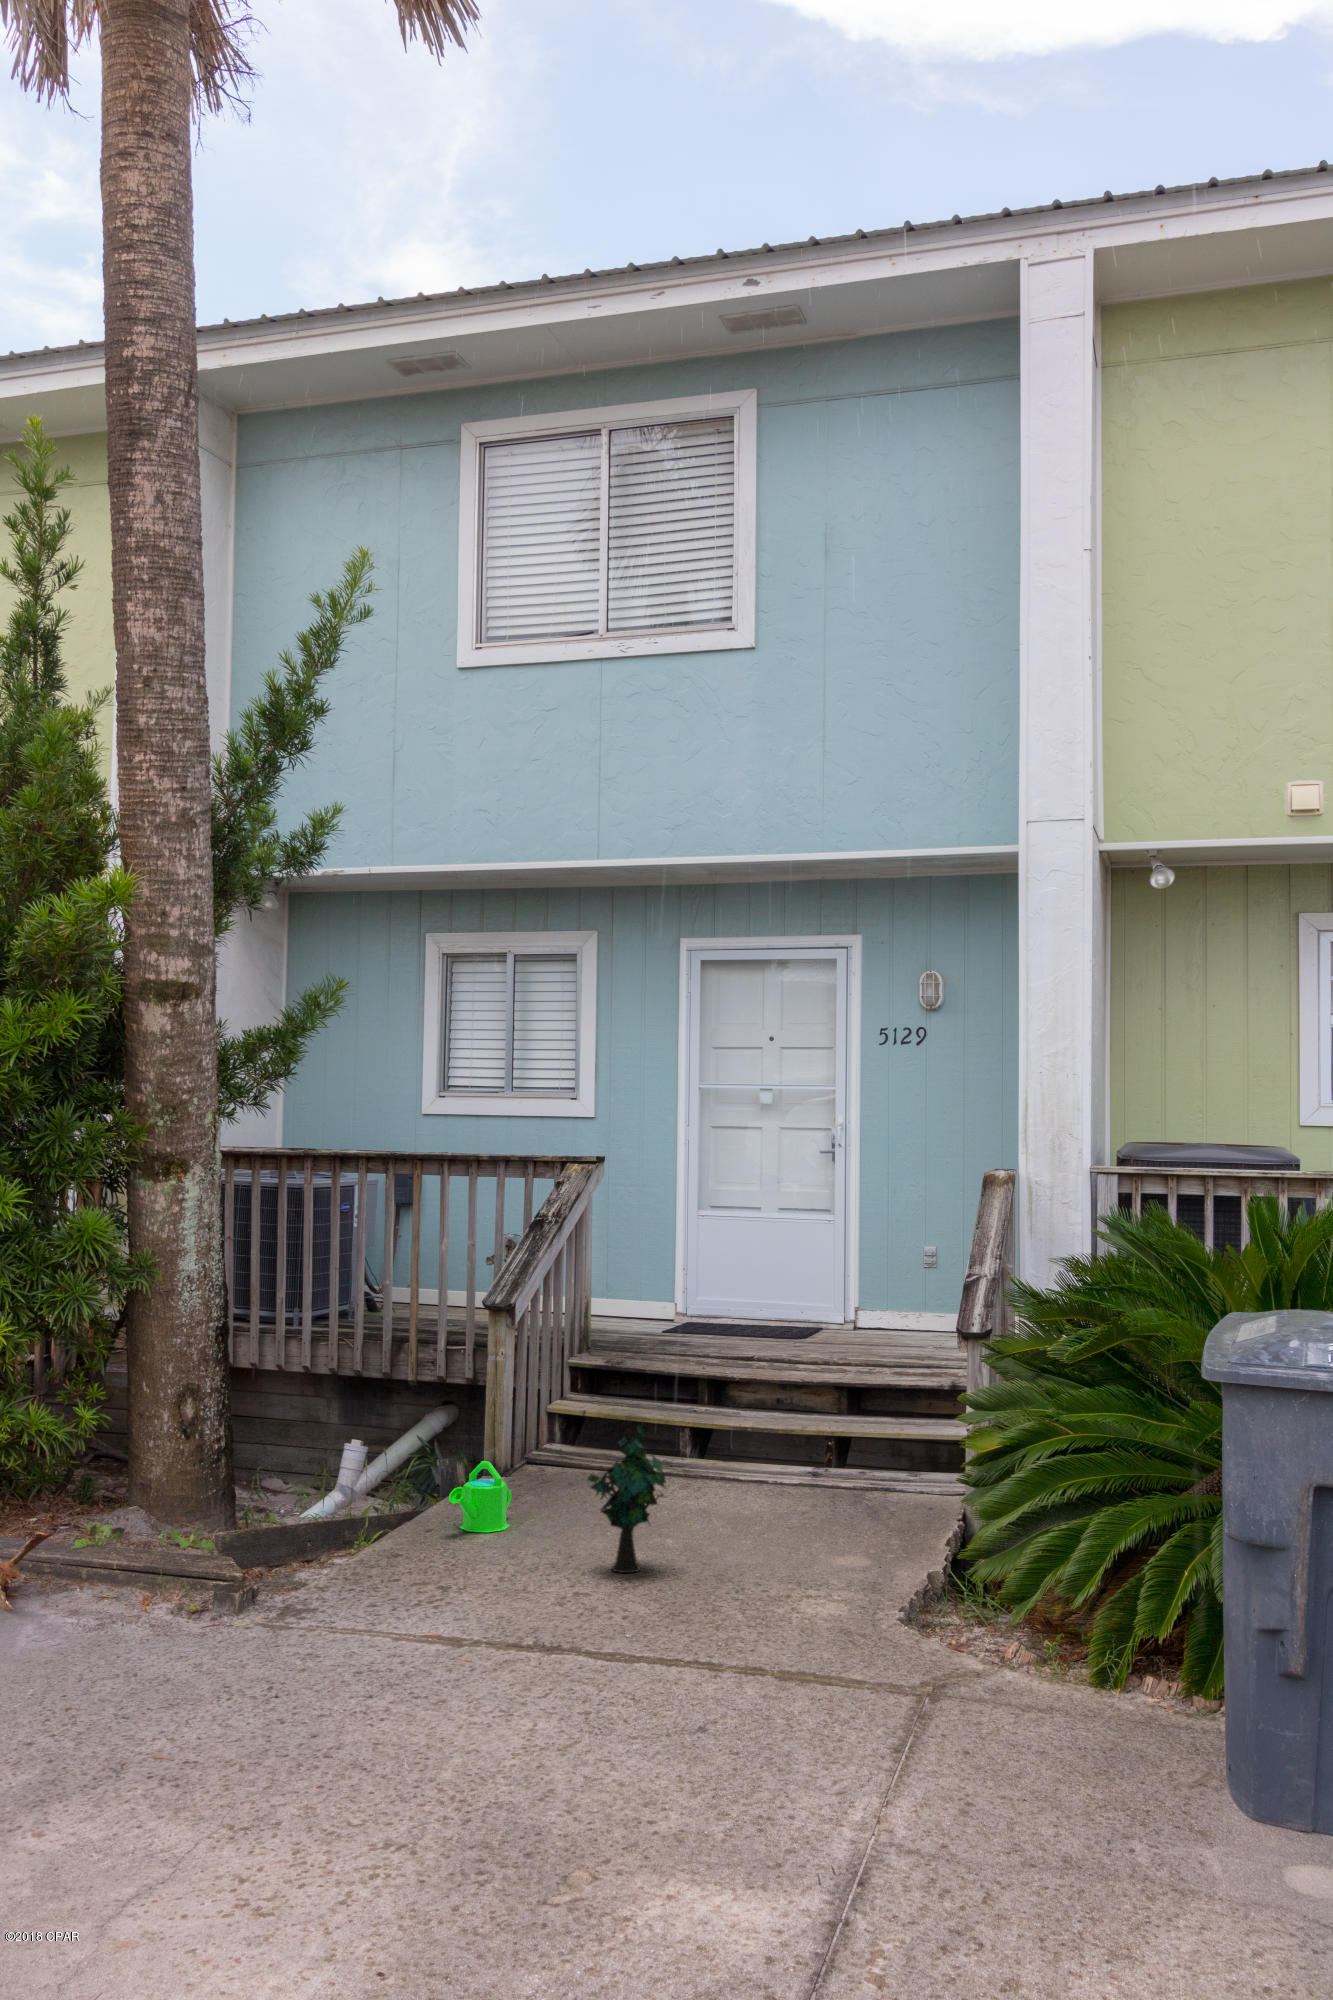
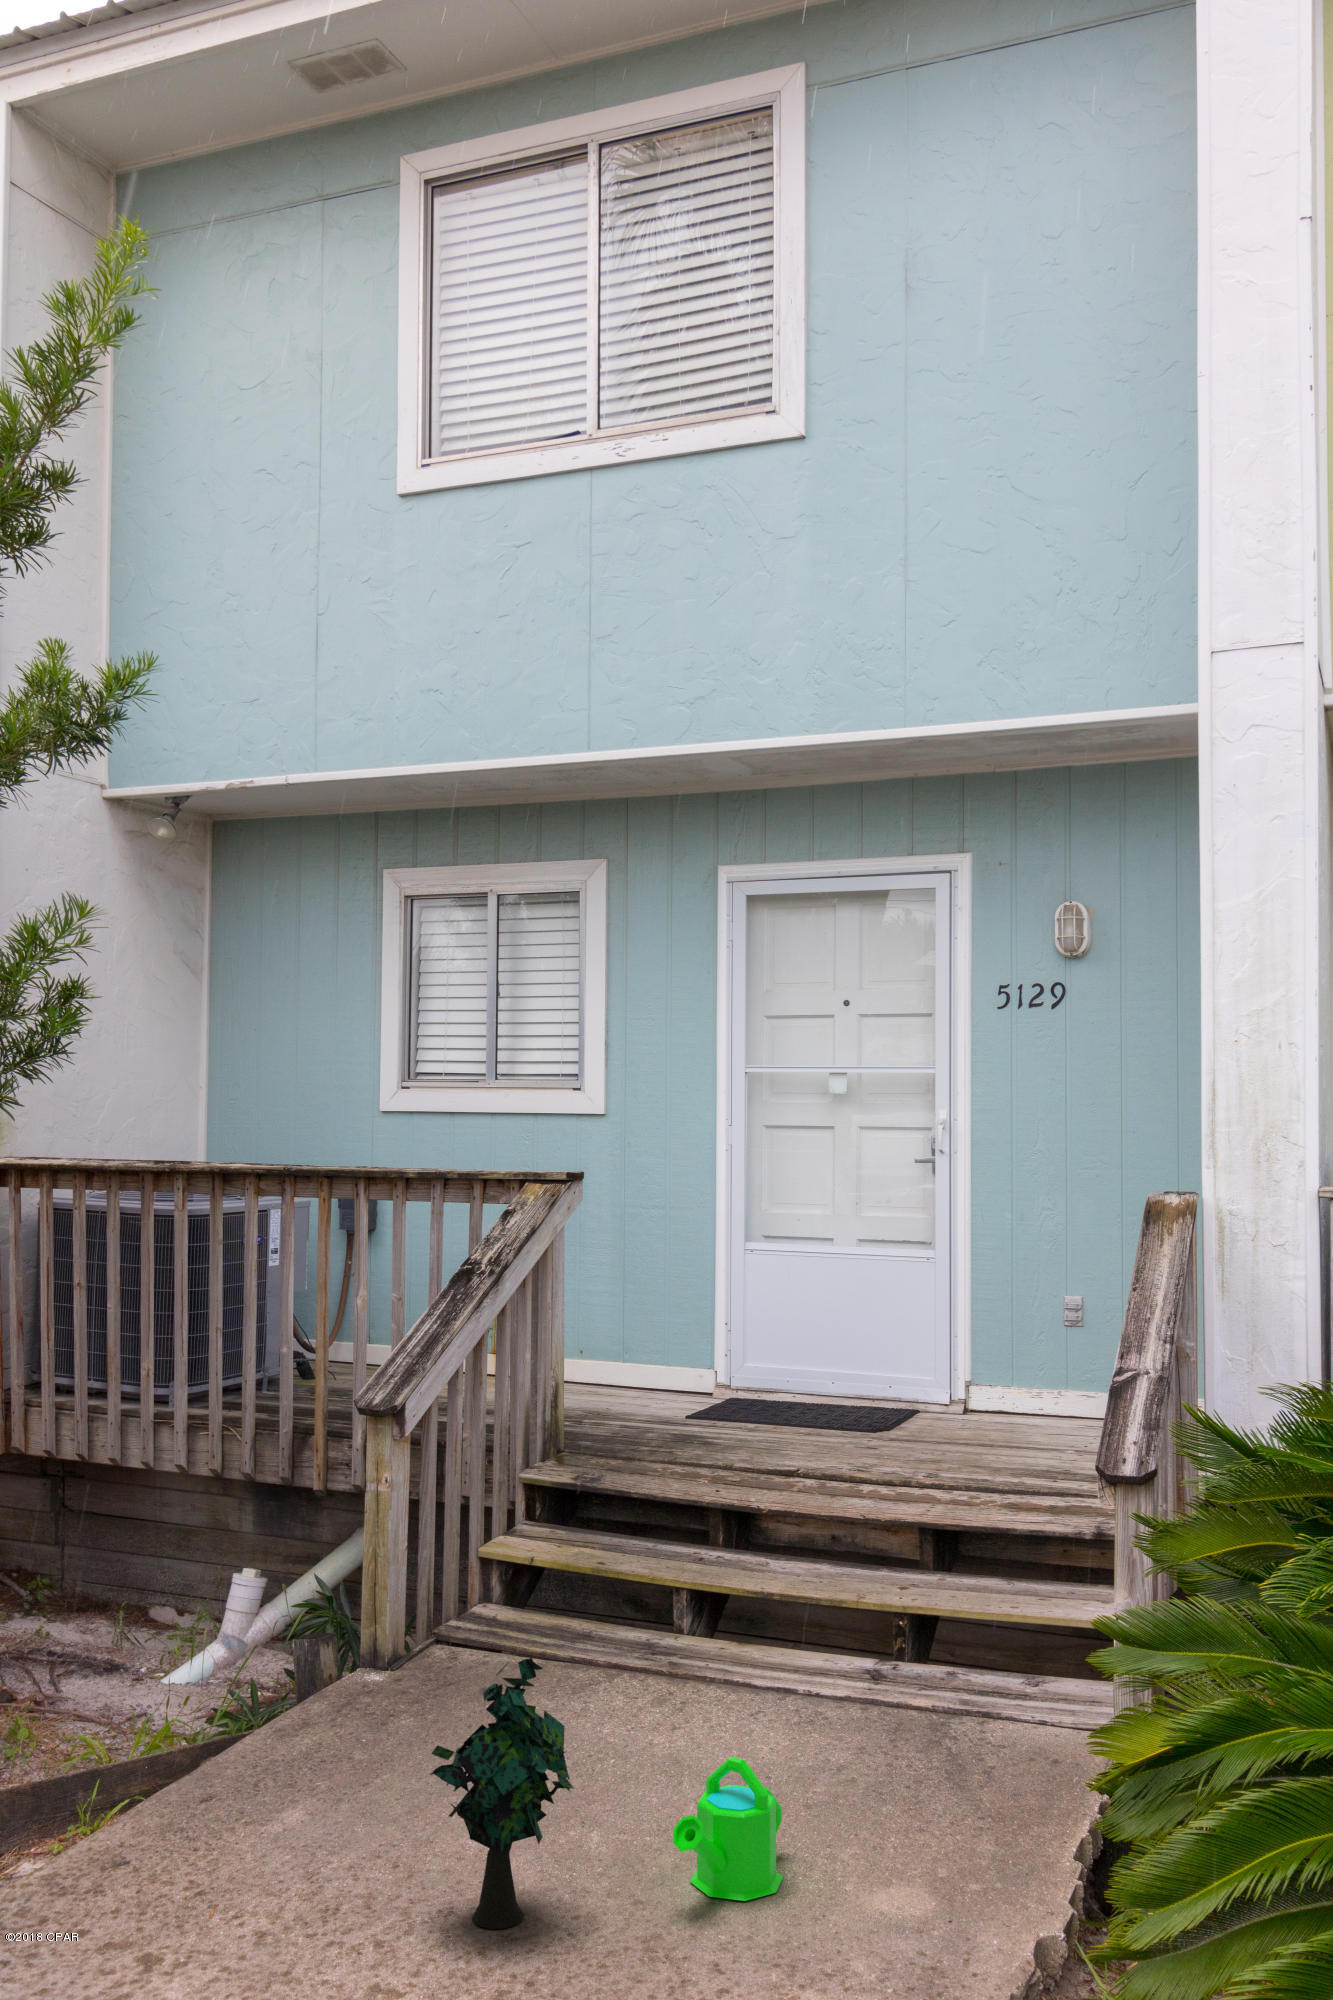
watering can: present [449,1461,511,1533] -> present [673,1756,783,1901]

